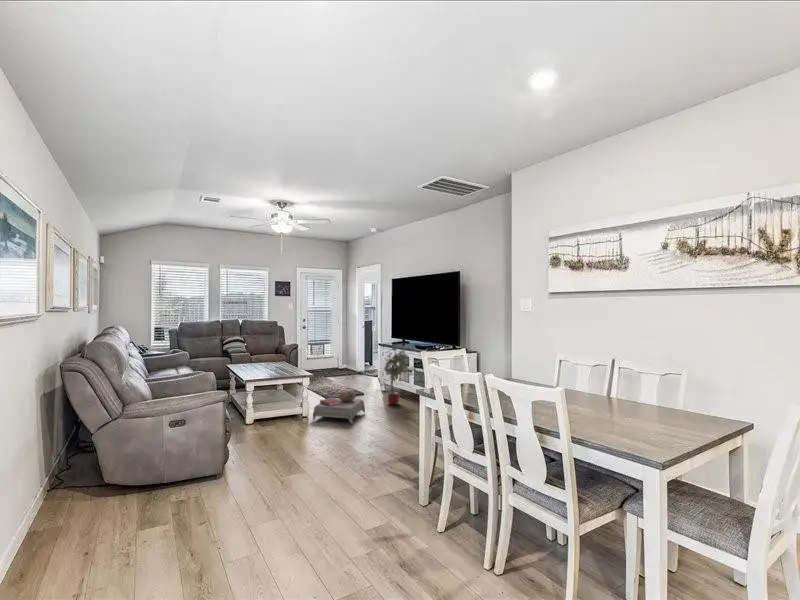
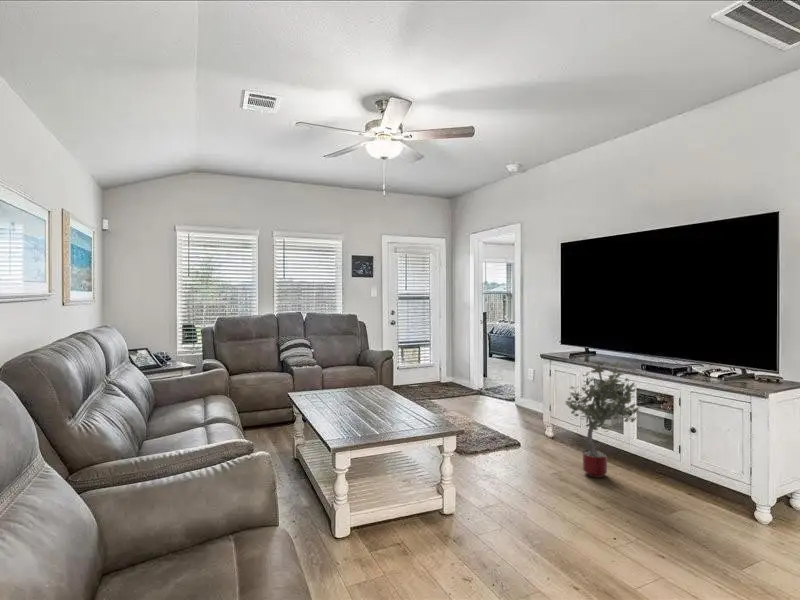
ottoman: present [313,392,365,424] -> none [464,462,561,544]

